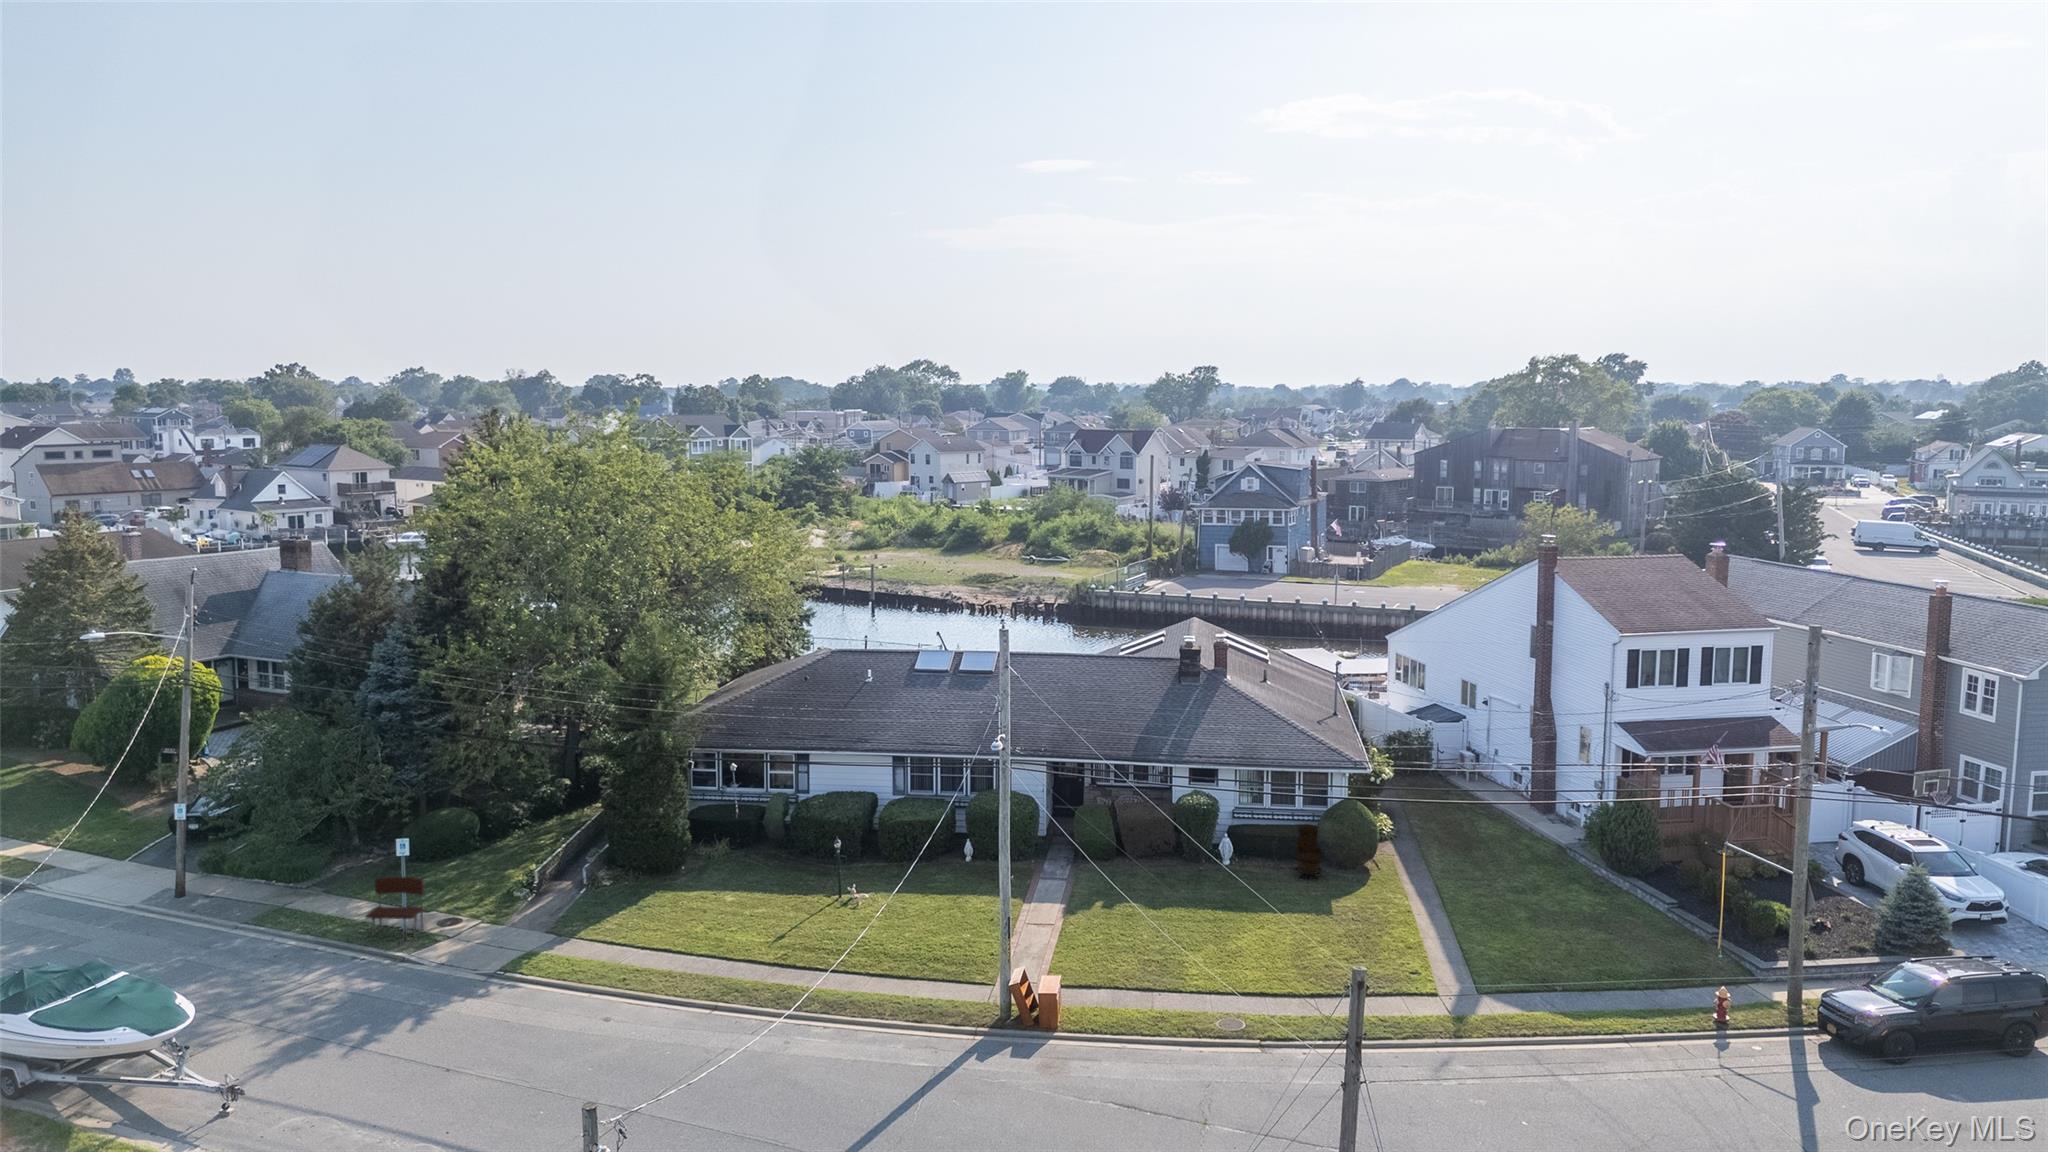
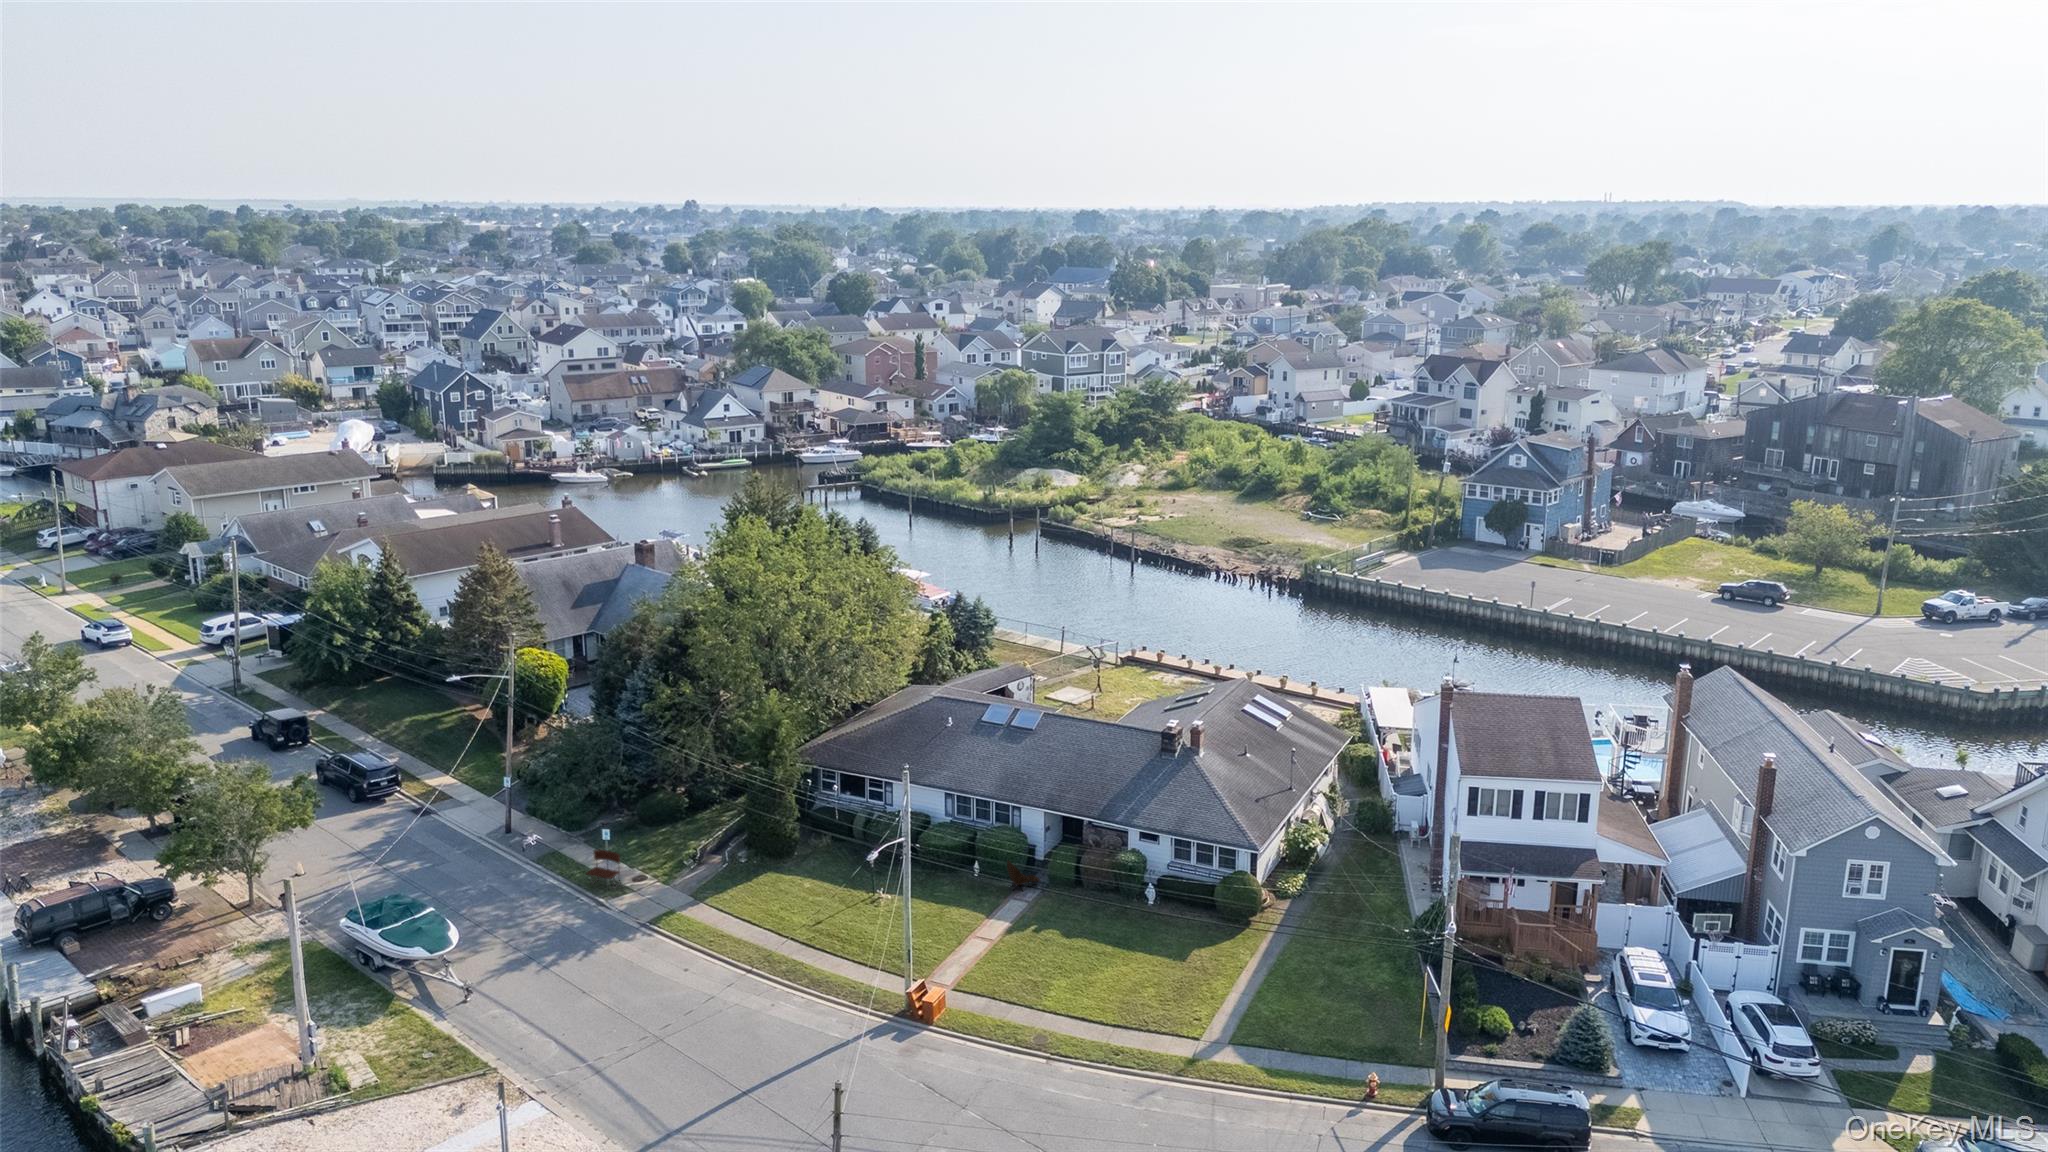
lounge chair: present [1293,825,1323,876] -> present [1007,861,1040,887]

